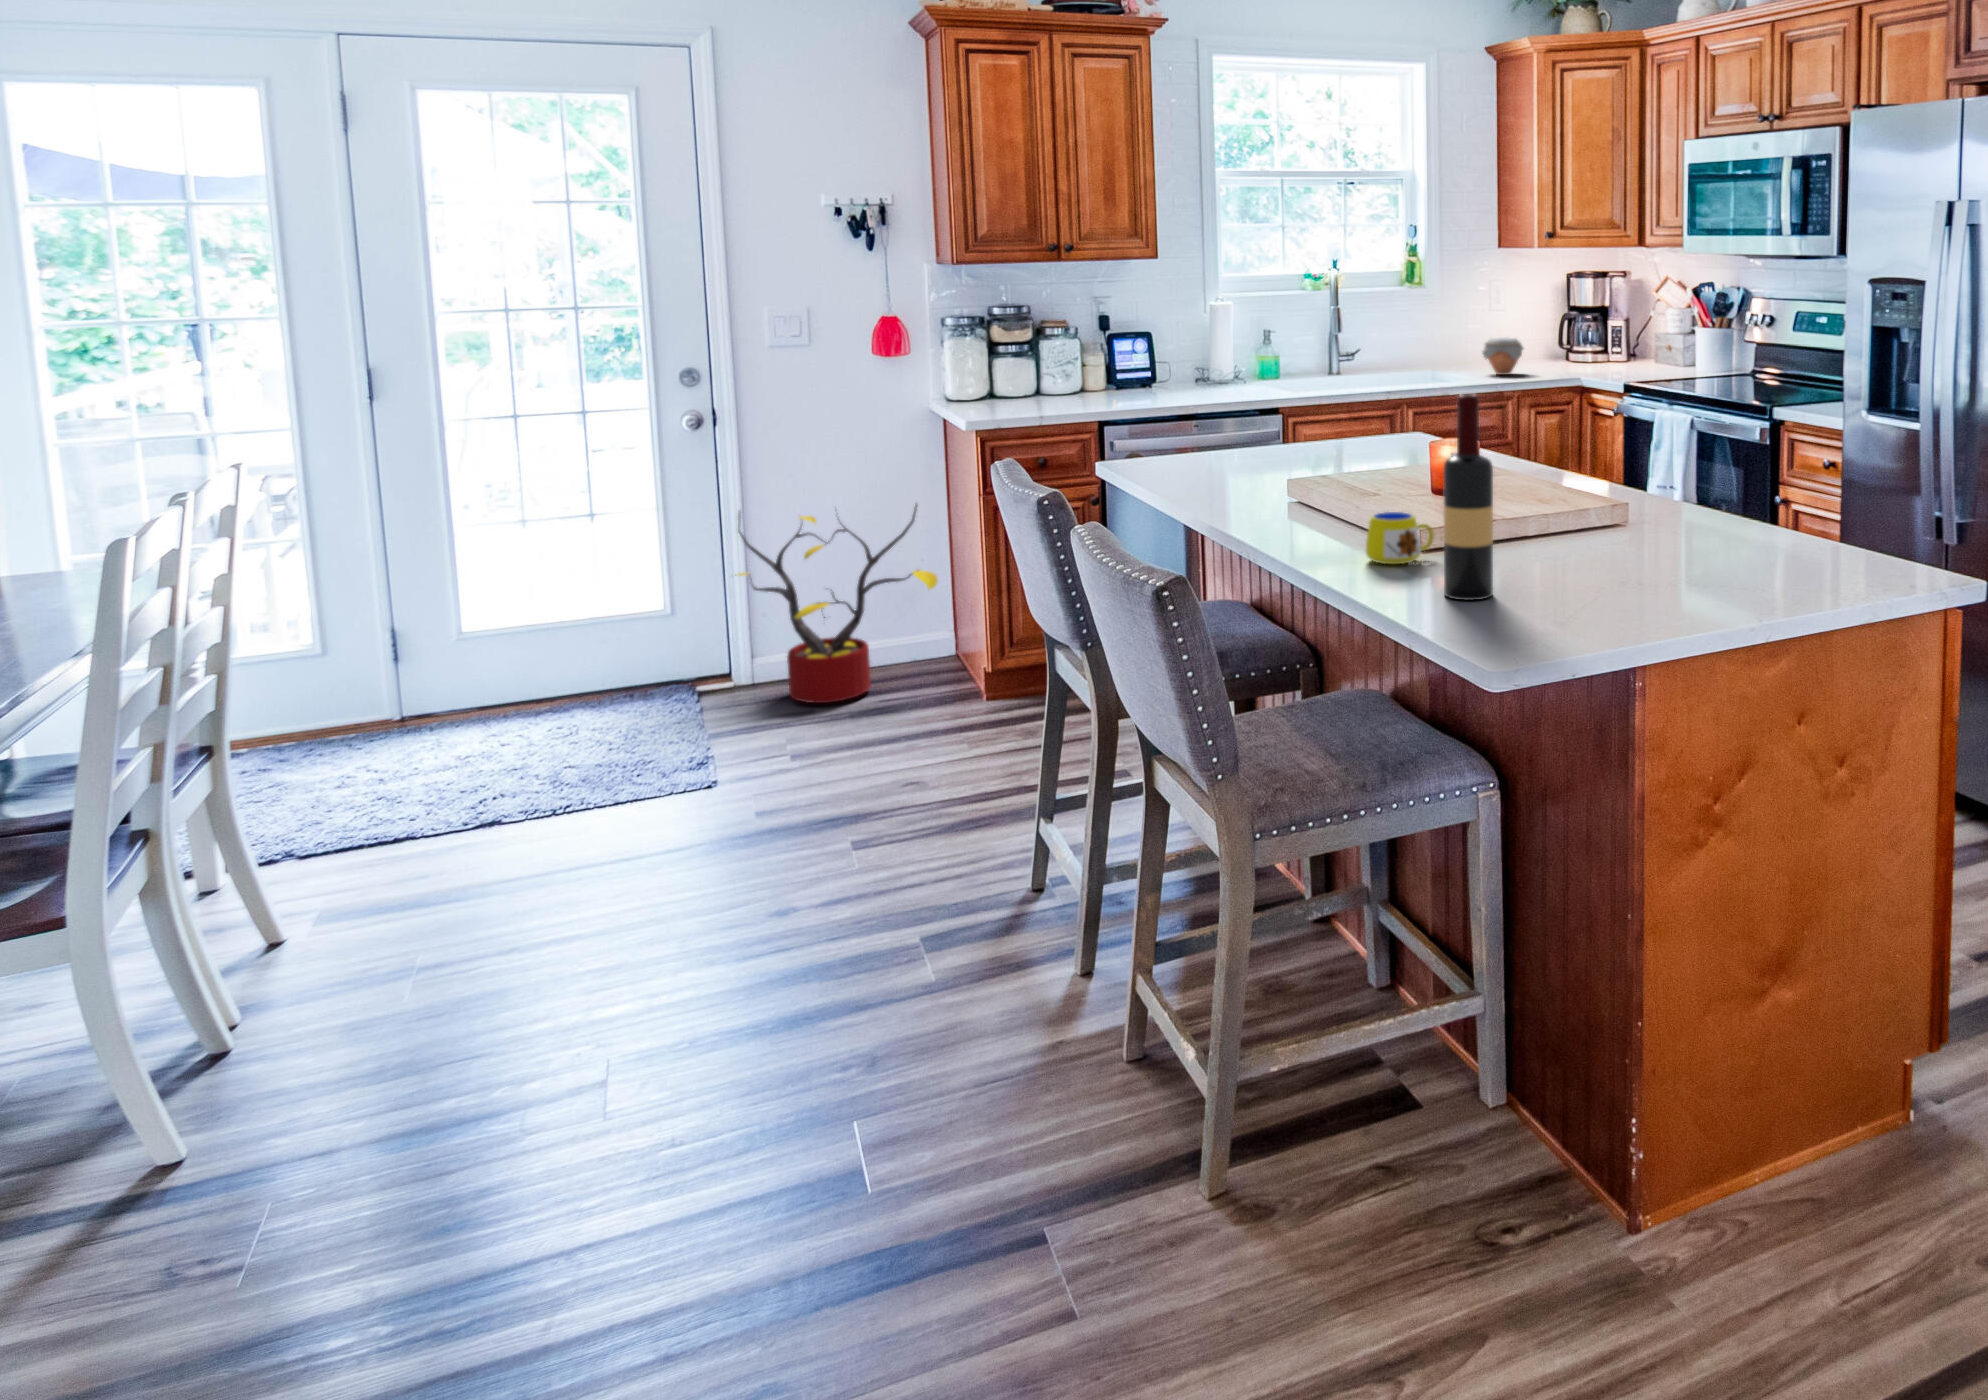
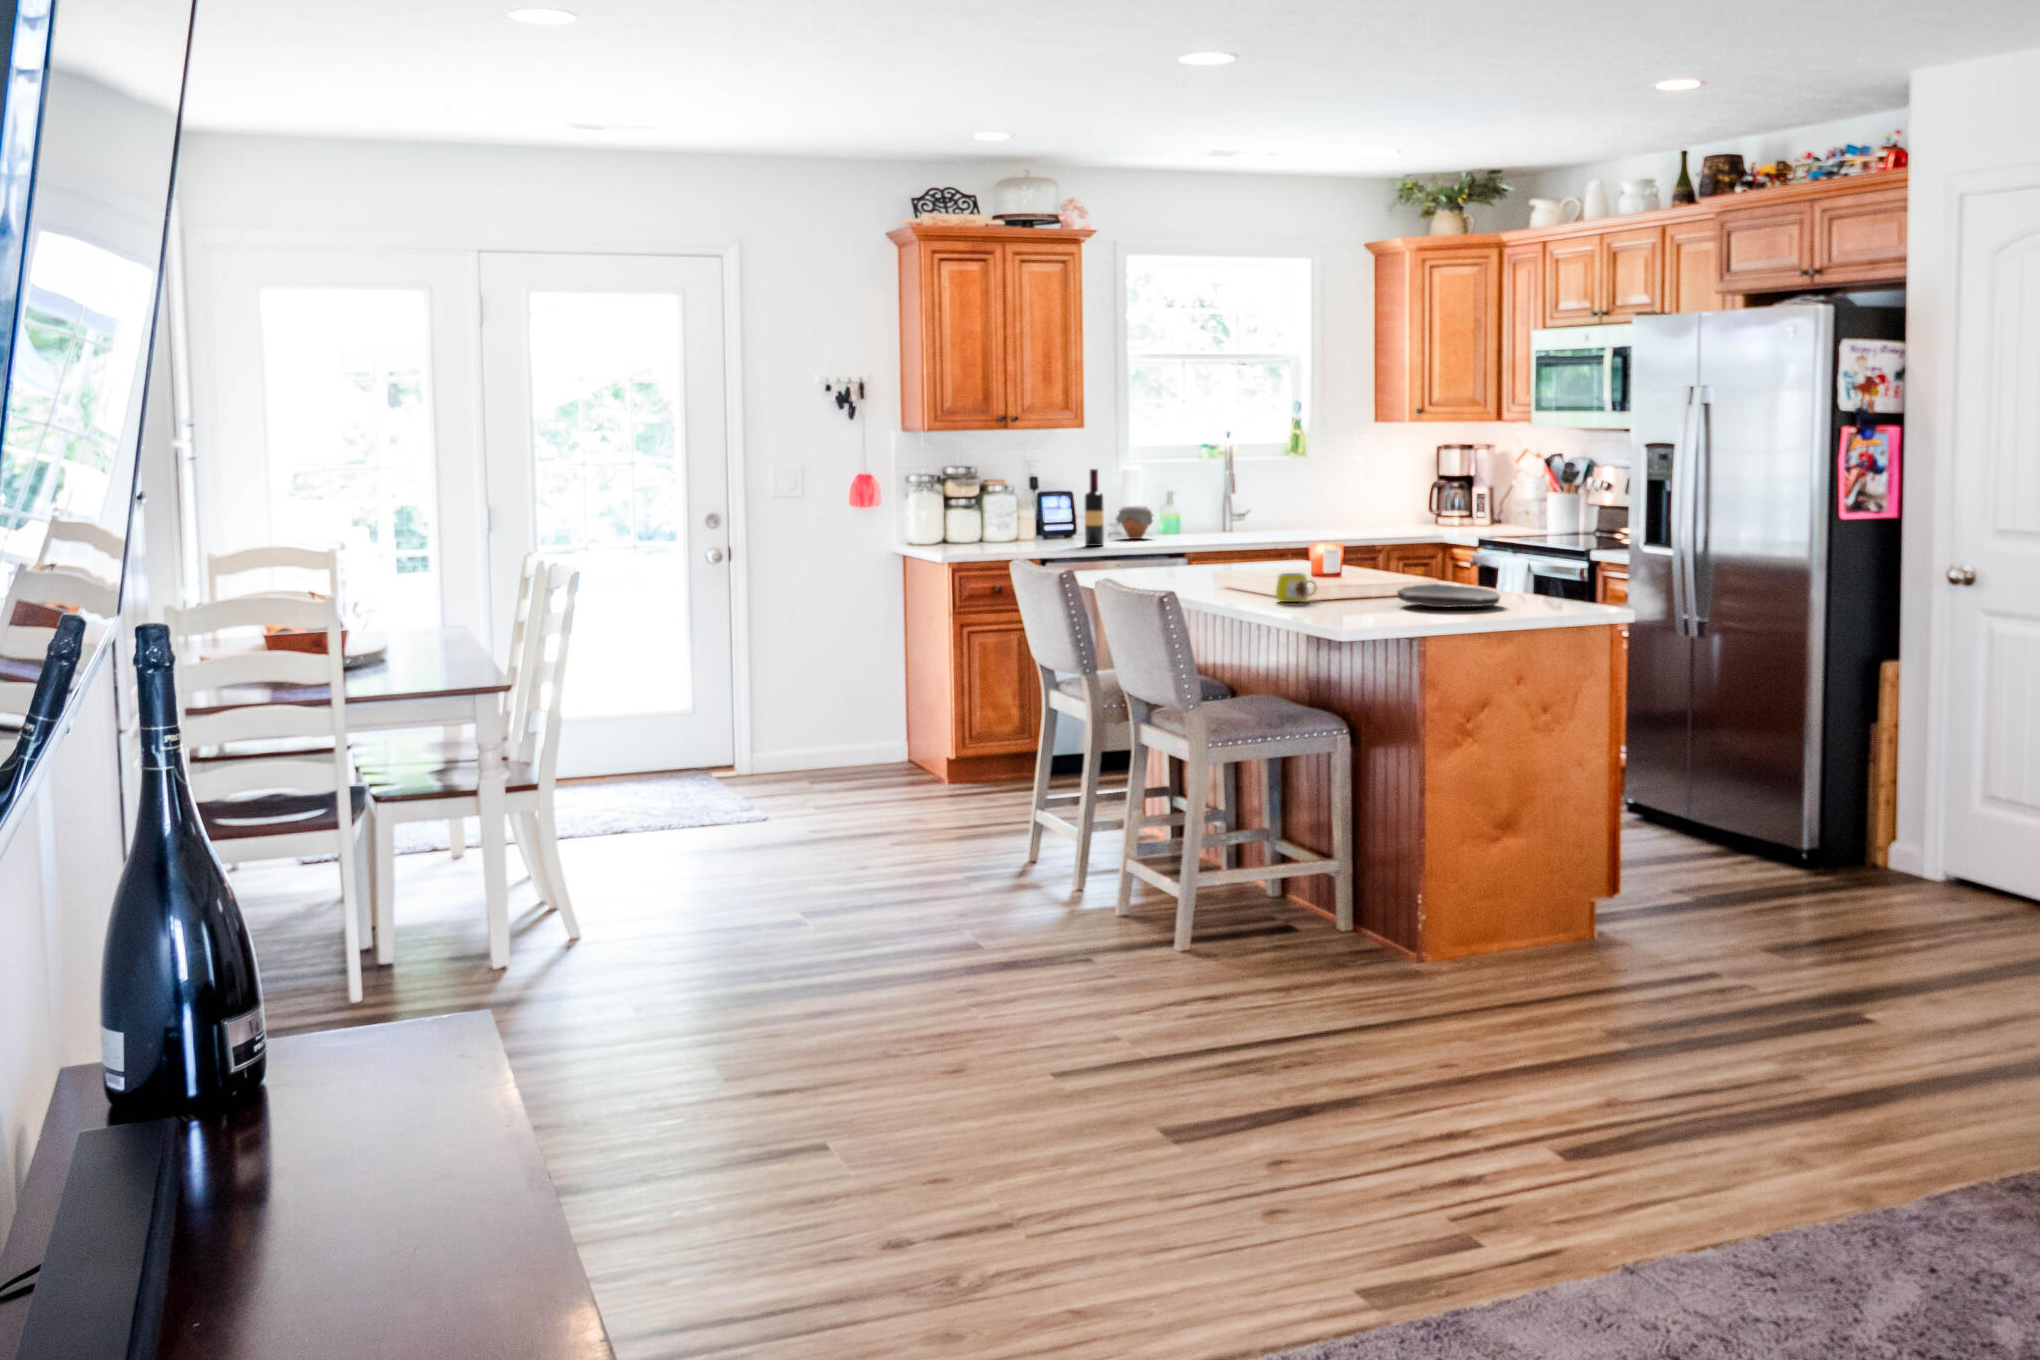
jar: present [1482,337,1523,375] -> present [1116,505,1153,539]
wine bottle: present [1443,394,1493,600] -> present [1085,469,1104,546]
decorative plant: present [735,505,938,703] -> none [733,626,907,787]
plate: none [1572,532,1755,590] -> present [1397,584,1500,607]

